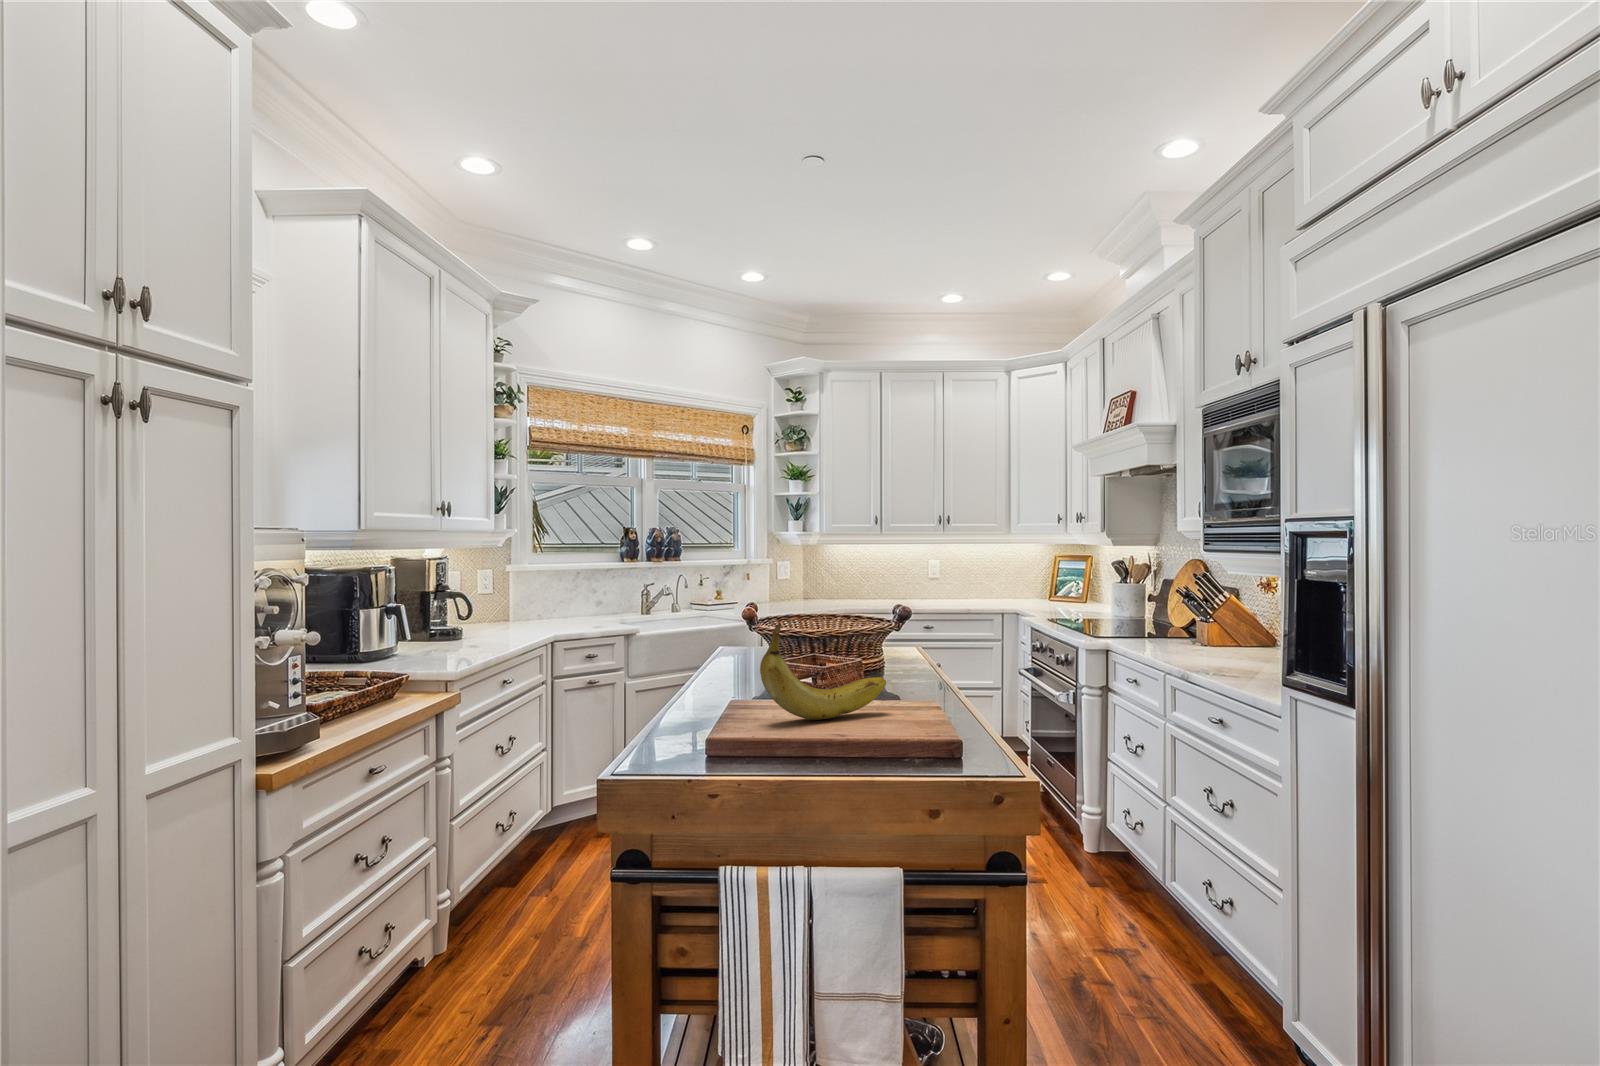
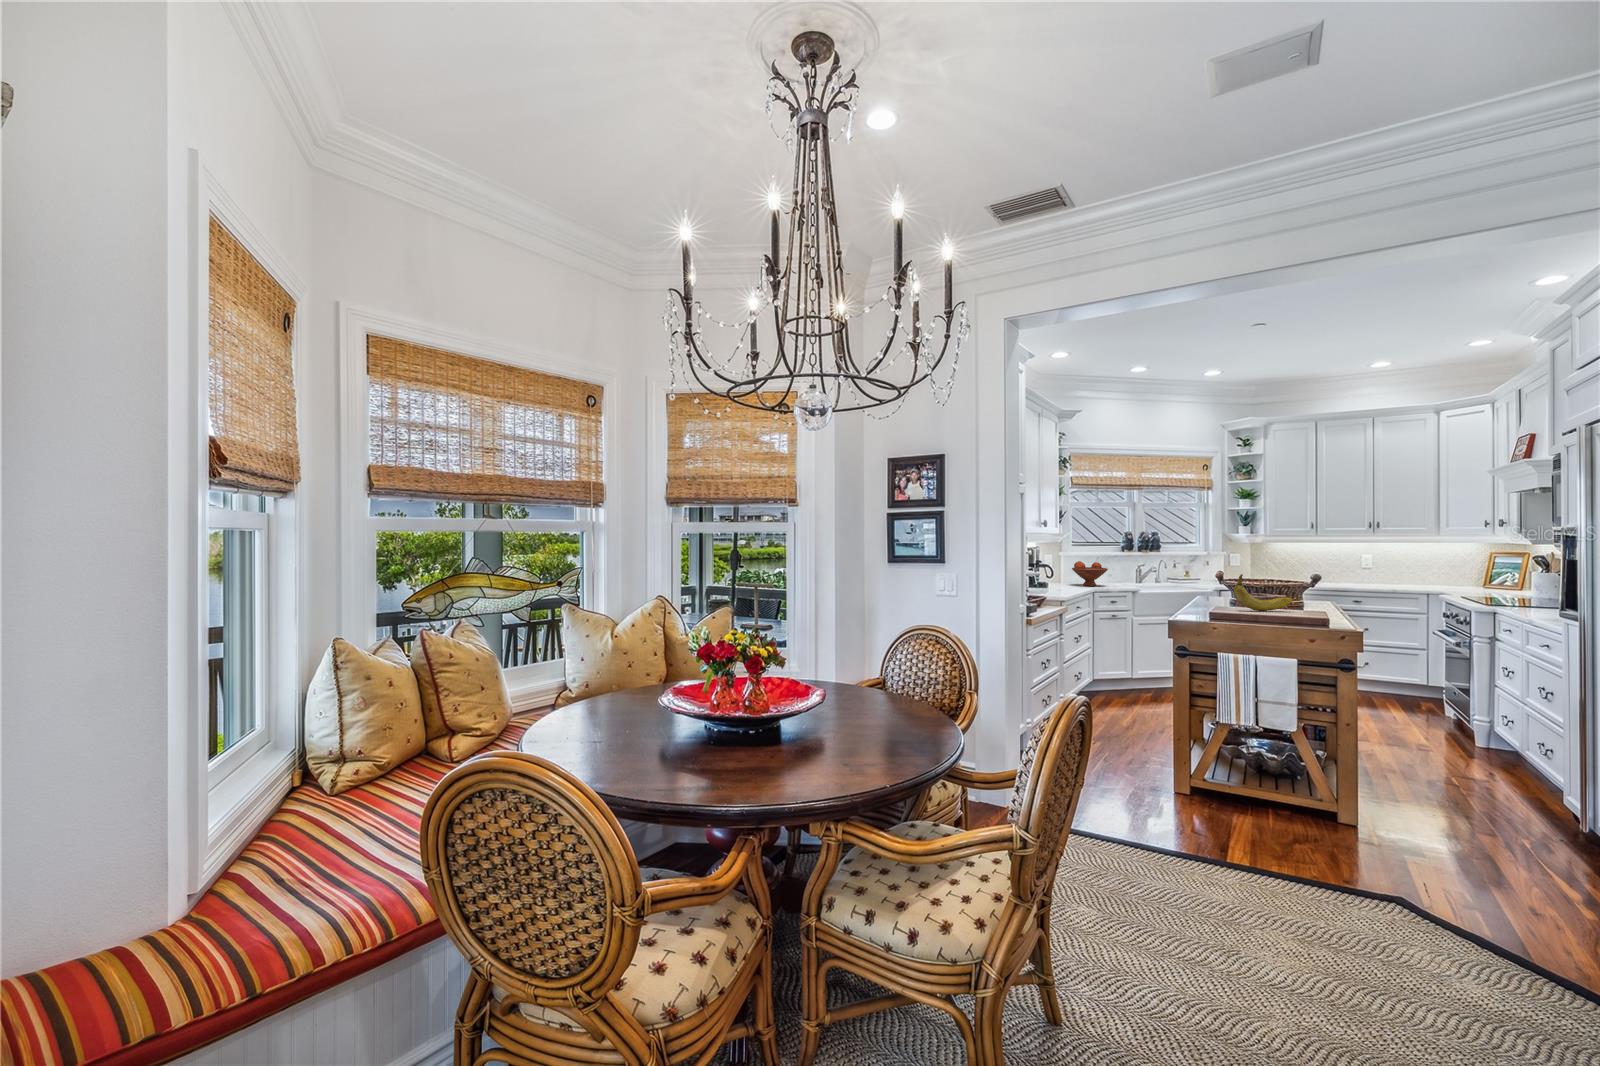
fruit bowl: none [518,581,583,628] -> present [1072,561,1108,586]

